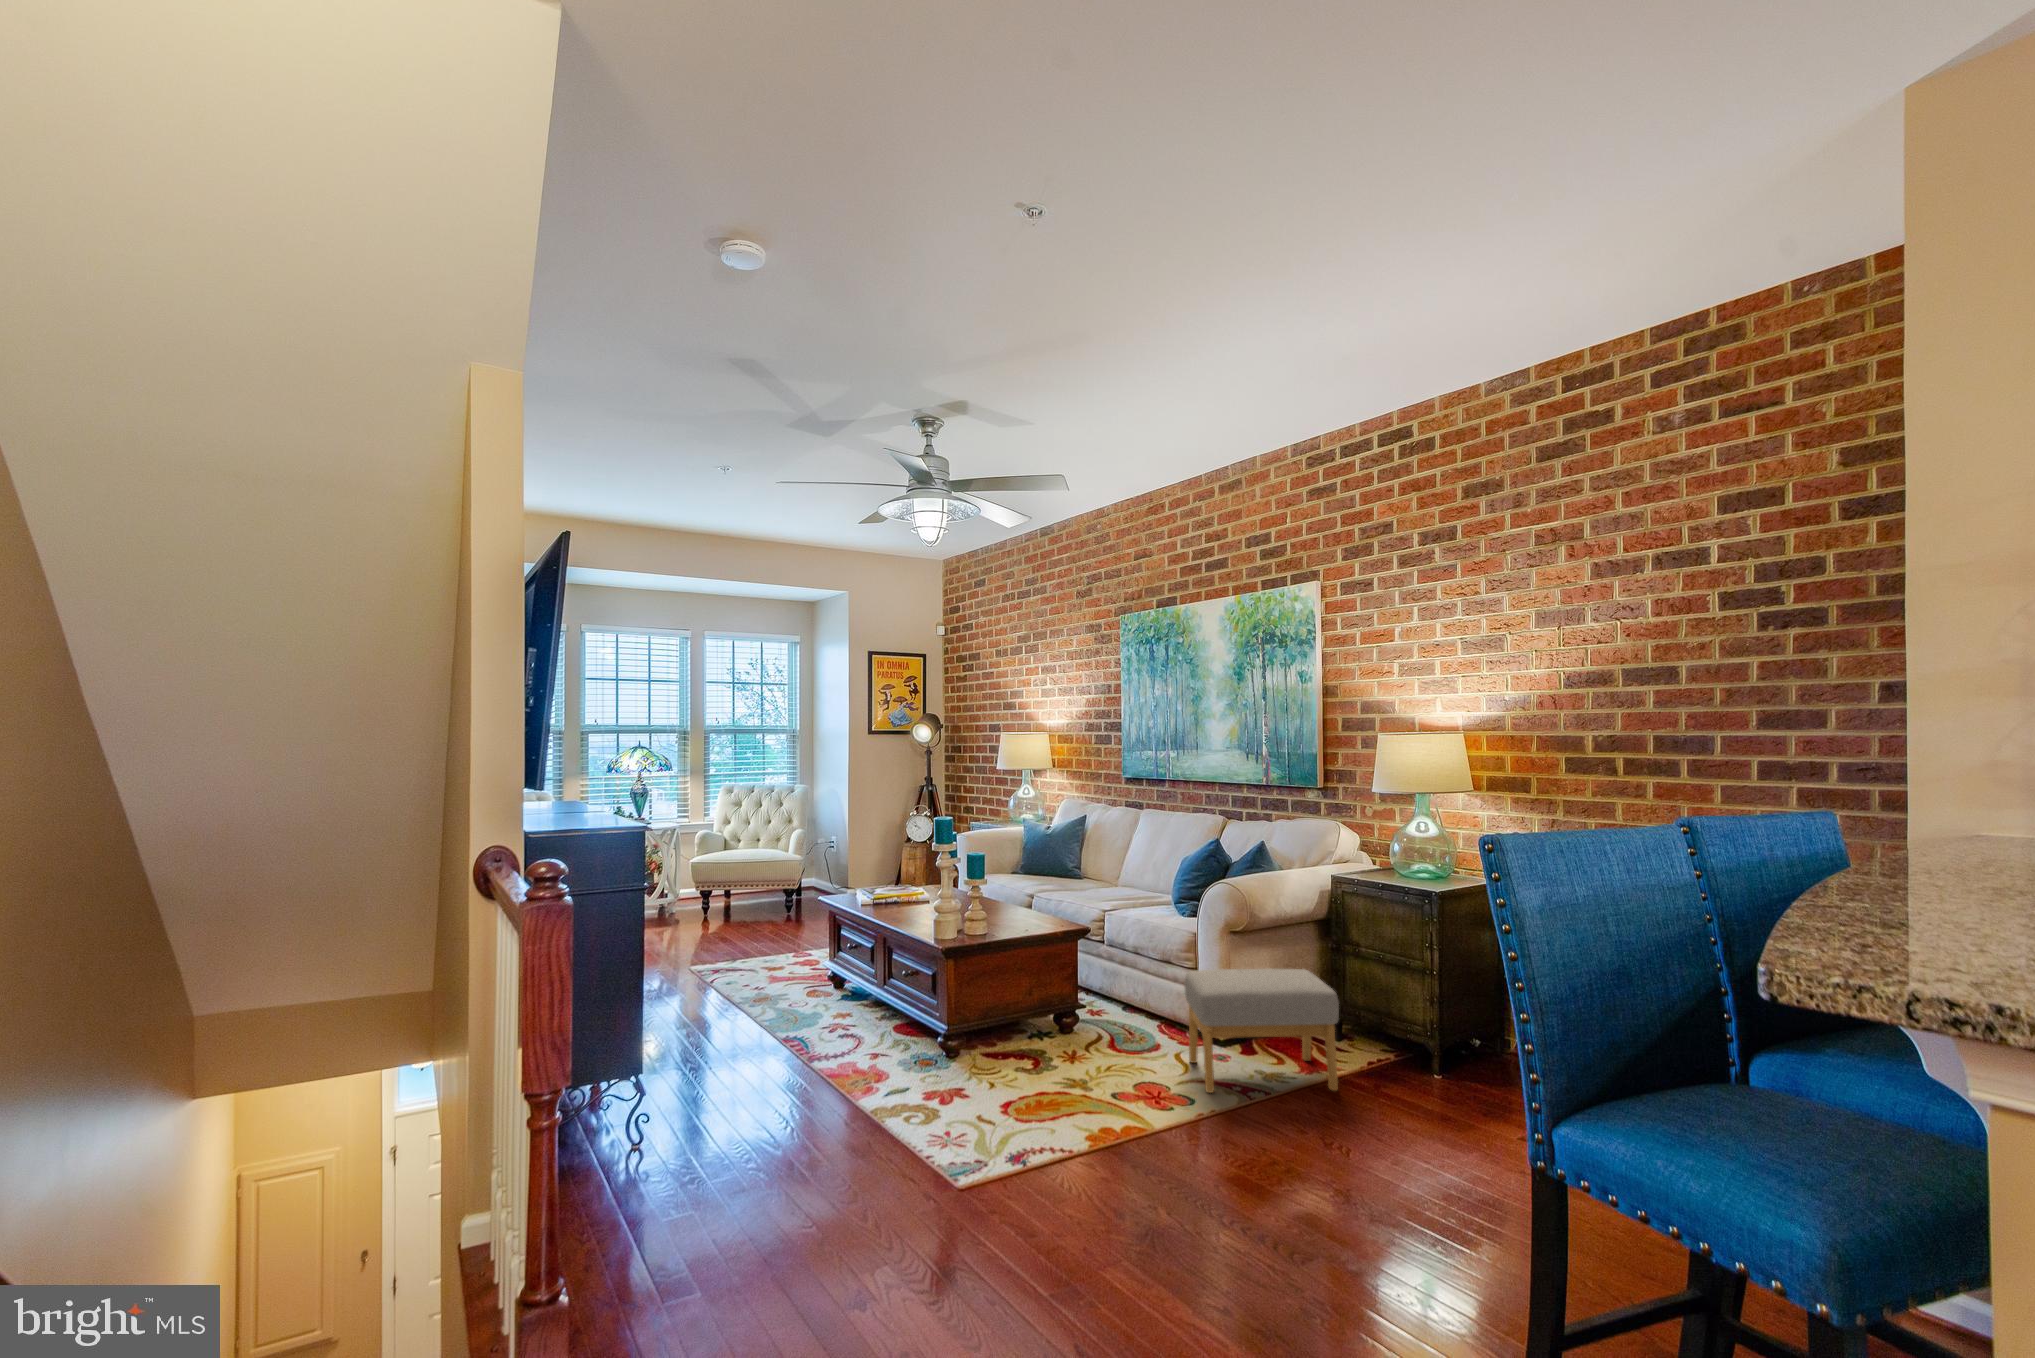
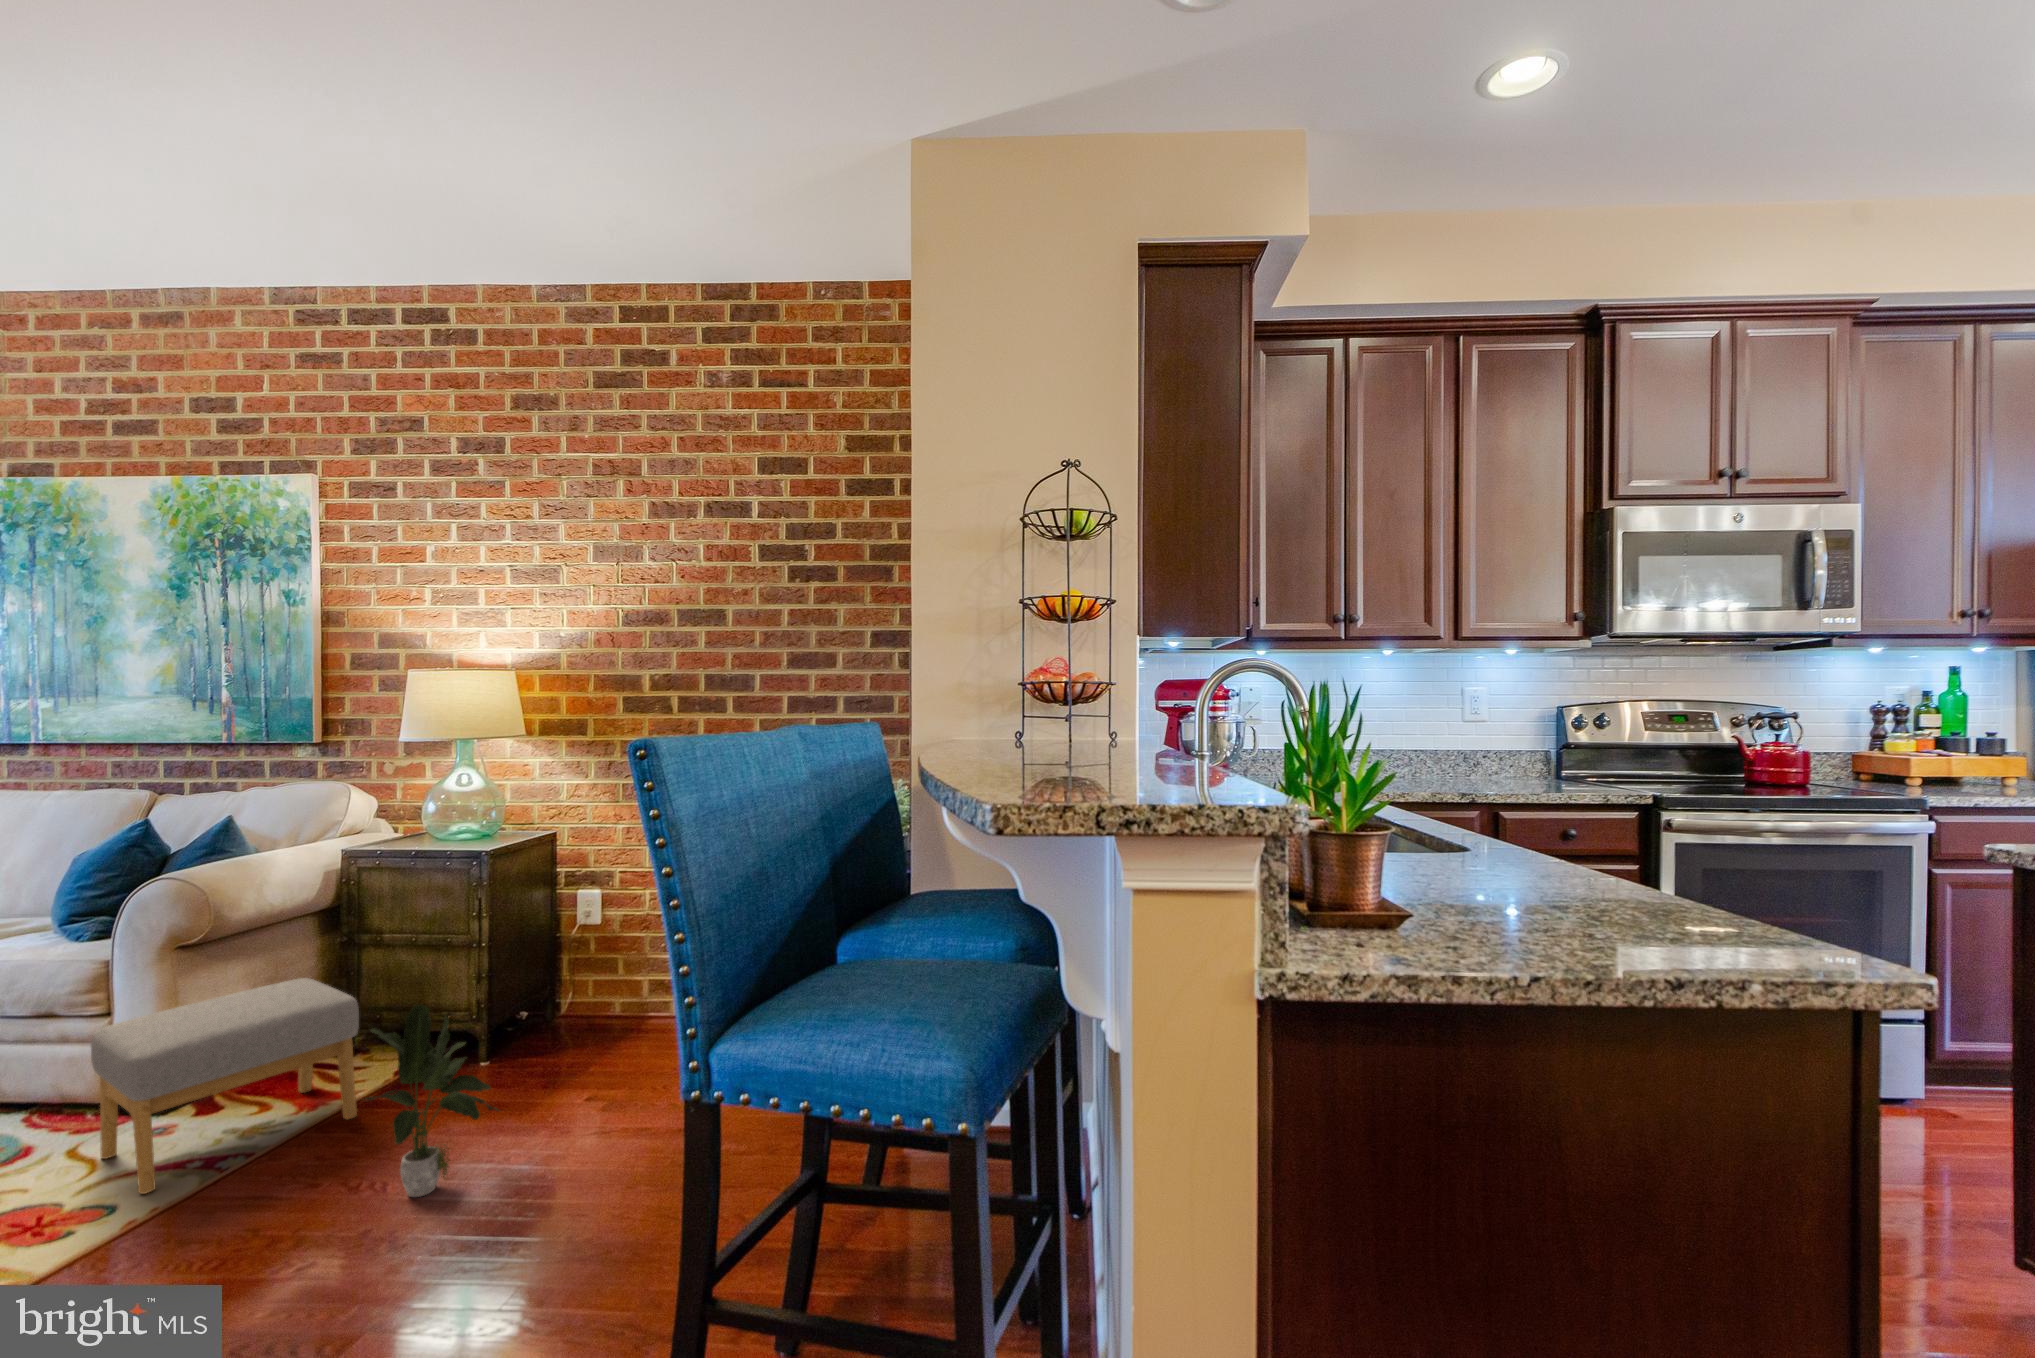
potted plant: none [1328,1004,1437,1168] -> present [365,1005,498,1197]

